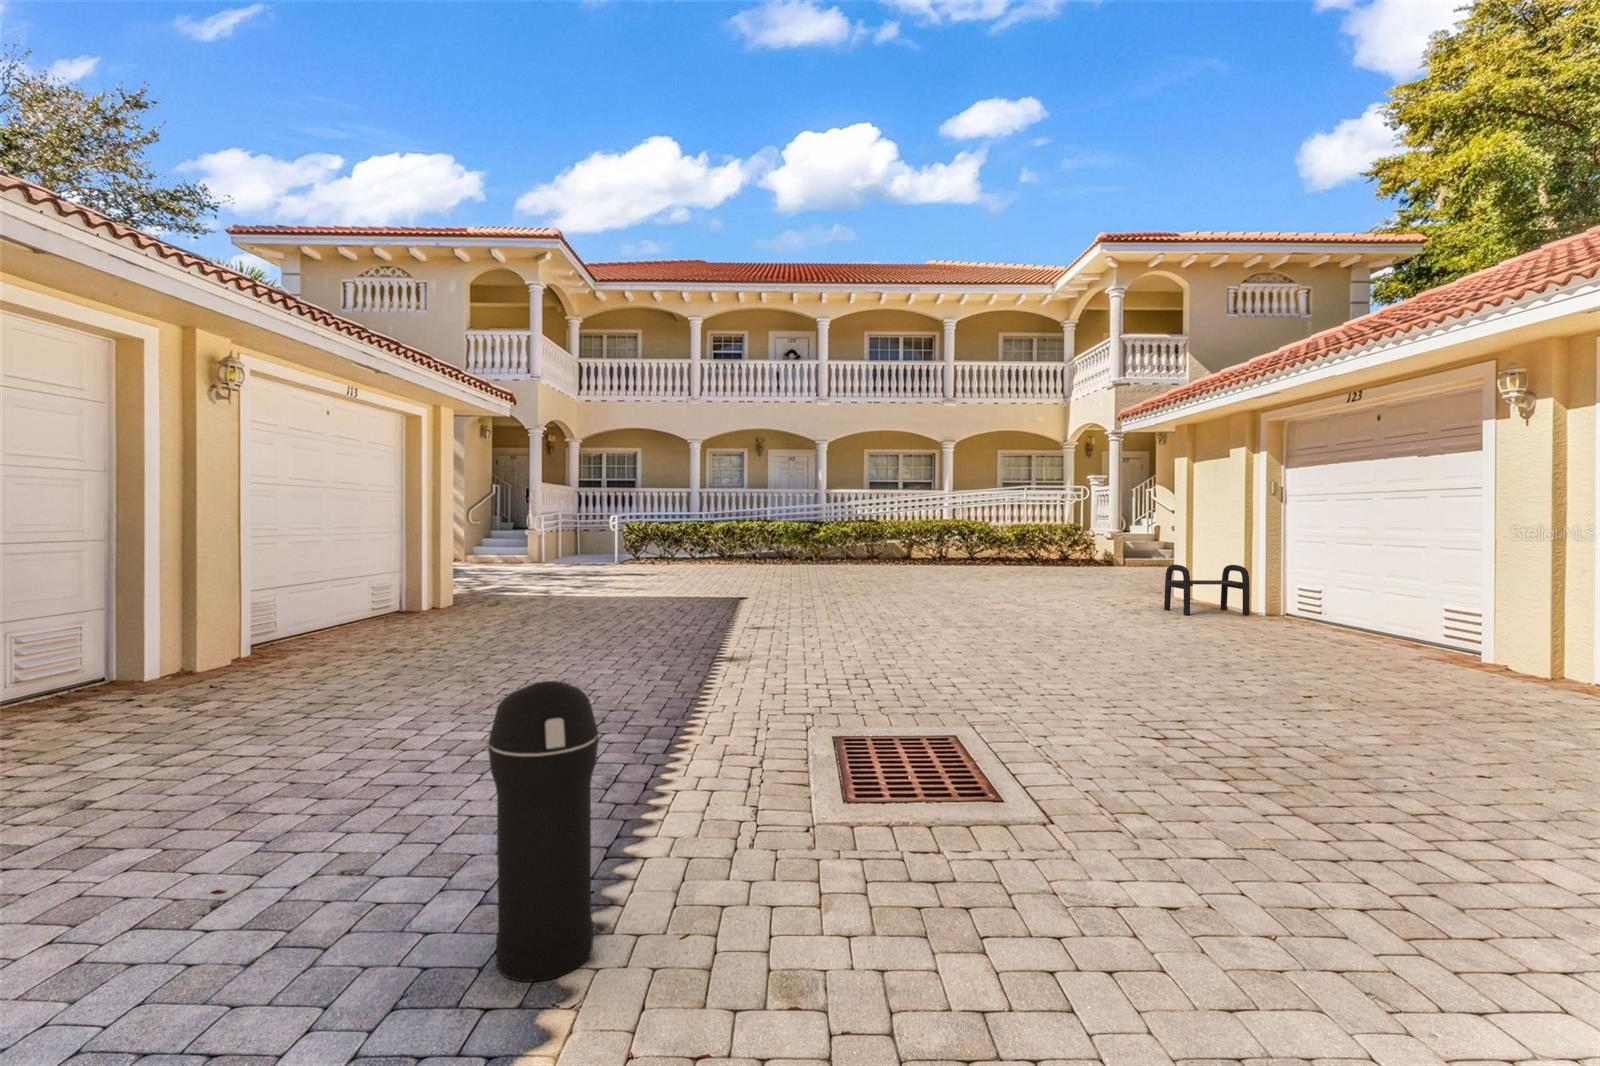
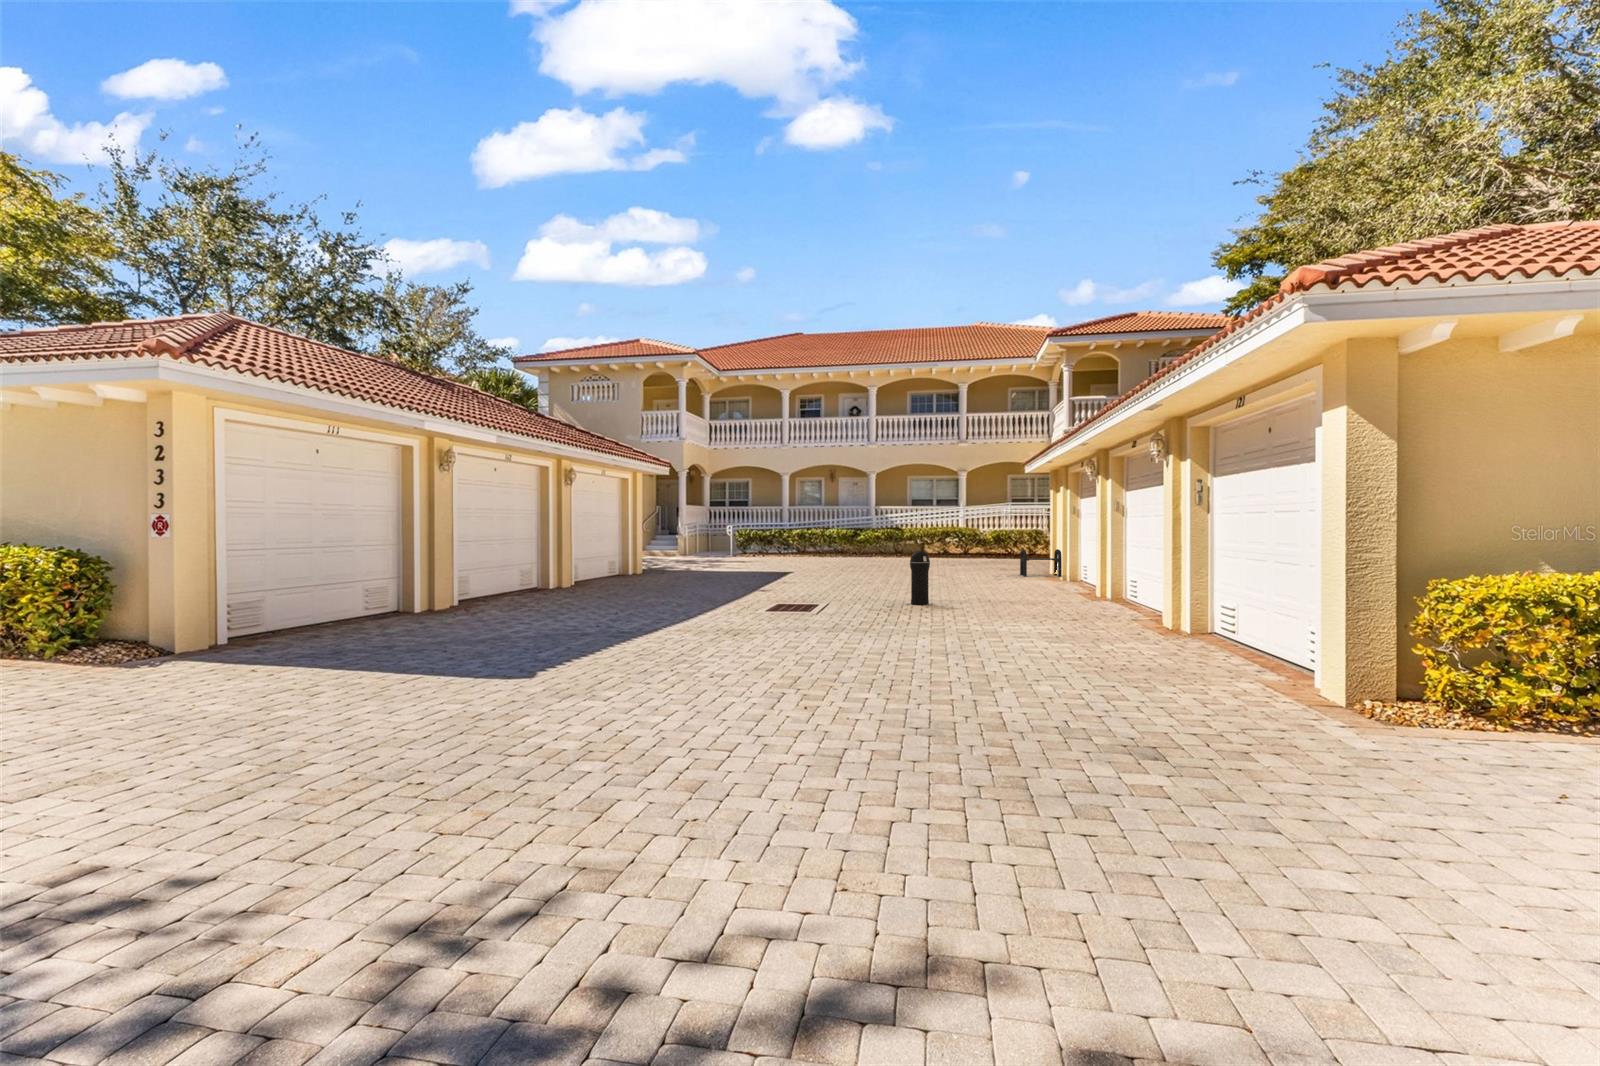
trash can: present [488,681,599,982] -> present [910,551,930,605]

